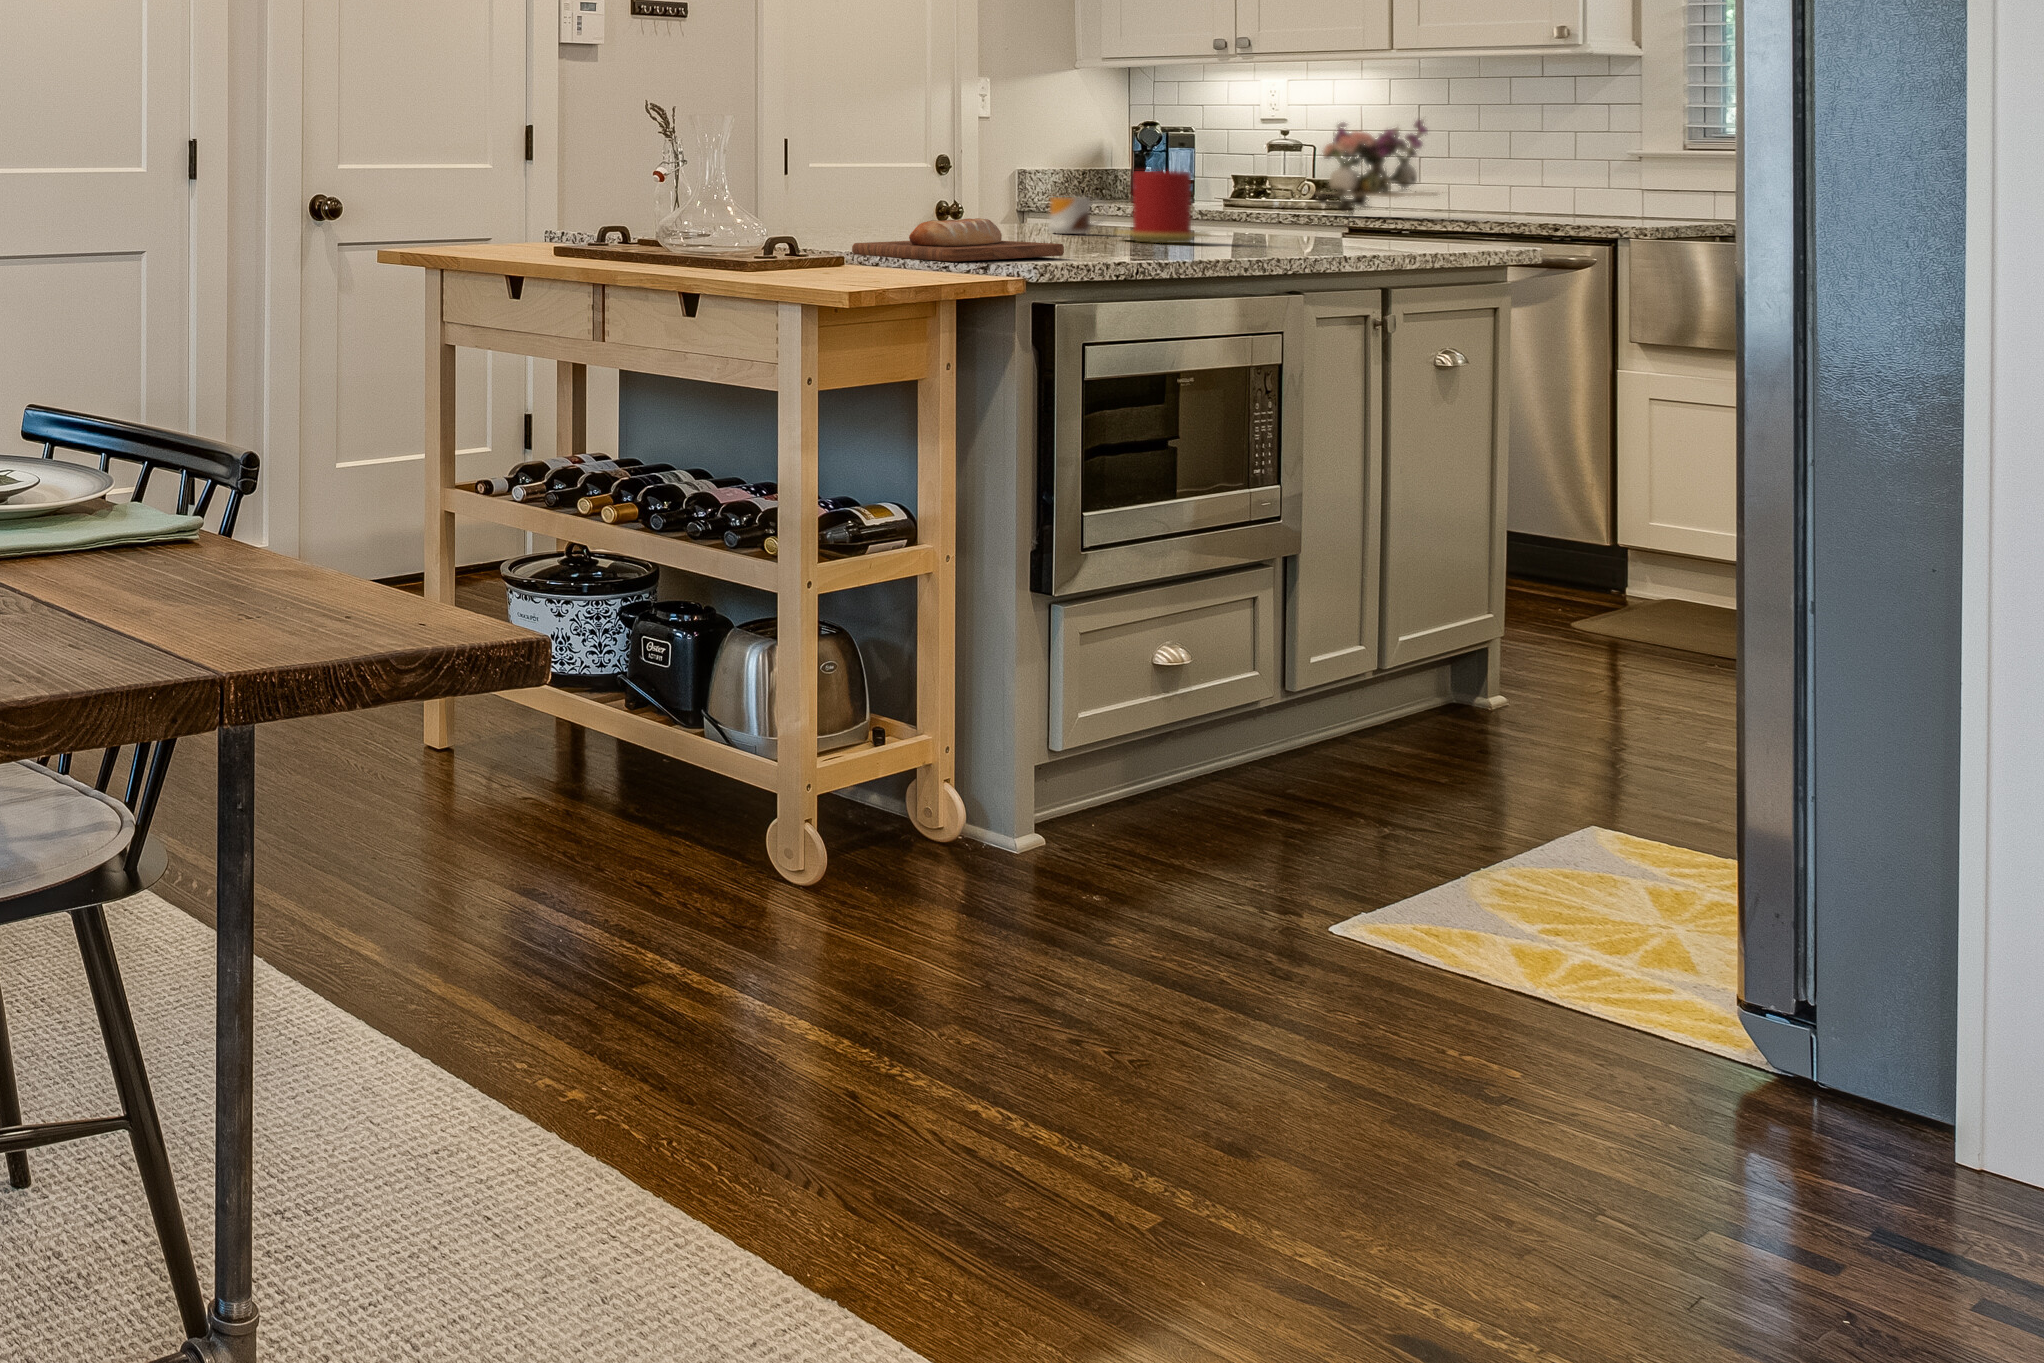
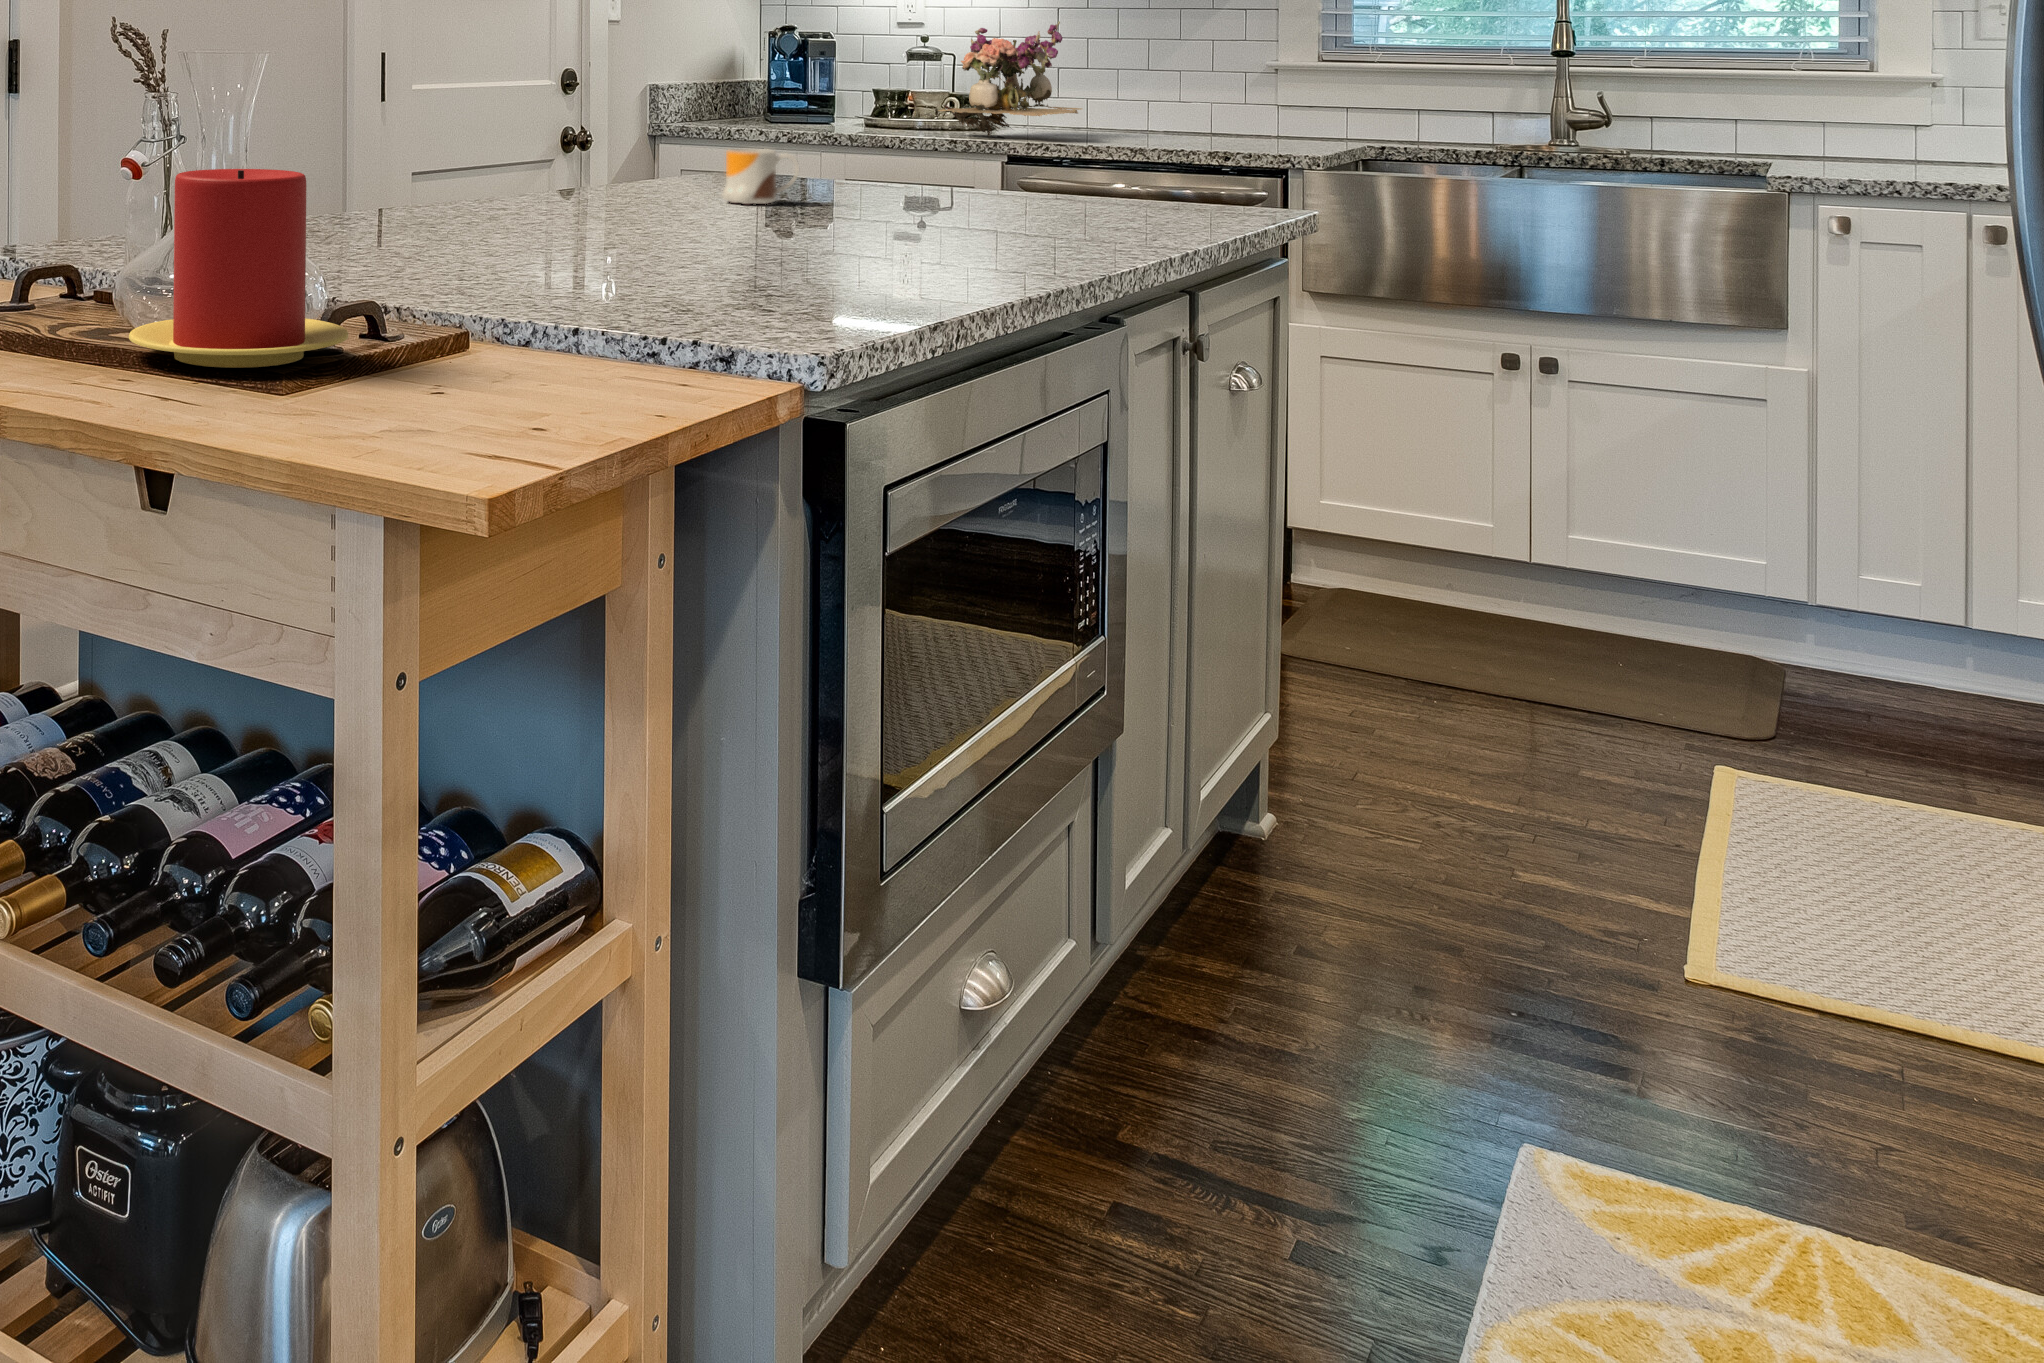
candle: present [1118,171,1207,243] -> present [129,169,348,368]
bread loaf: present [852,218,1064,261] -> none [472,228,800,329]

